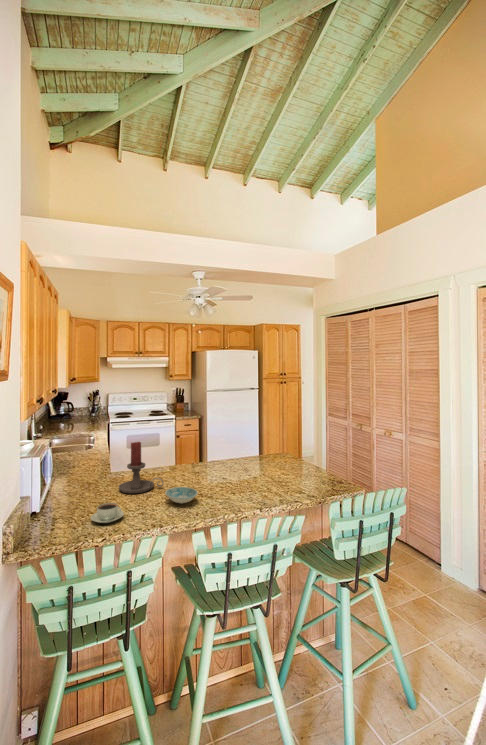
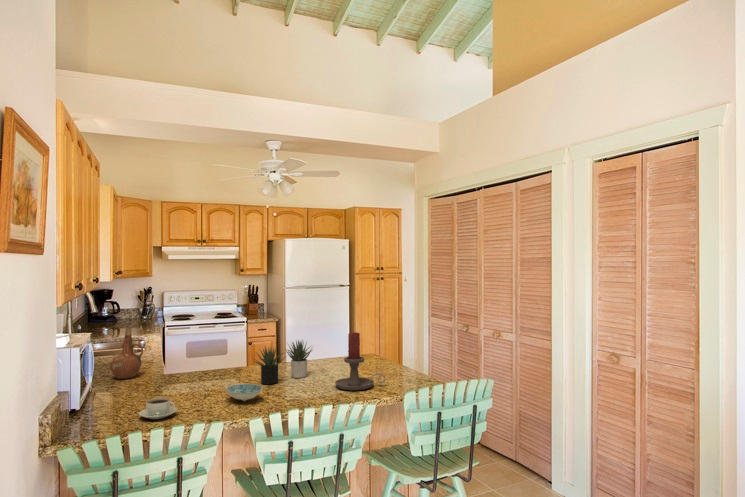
ceramic pitcher: none [67,433,94,476] -> present [110,327,143,379]
candle holder: present [119,442,164,493] -> present [335,332,385,390]
succulent plant: none [186,443,238,485] -> present [254,341,312,384]

